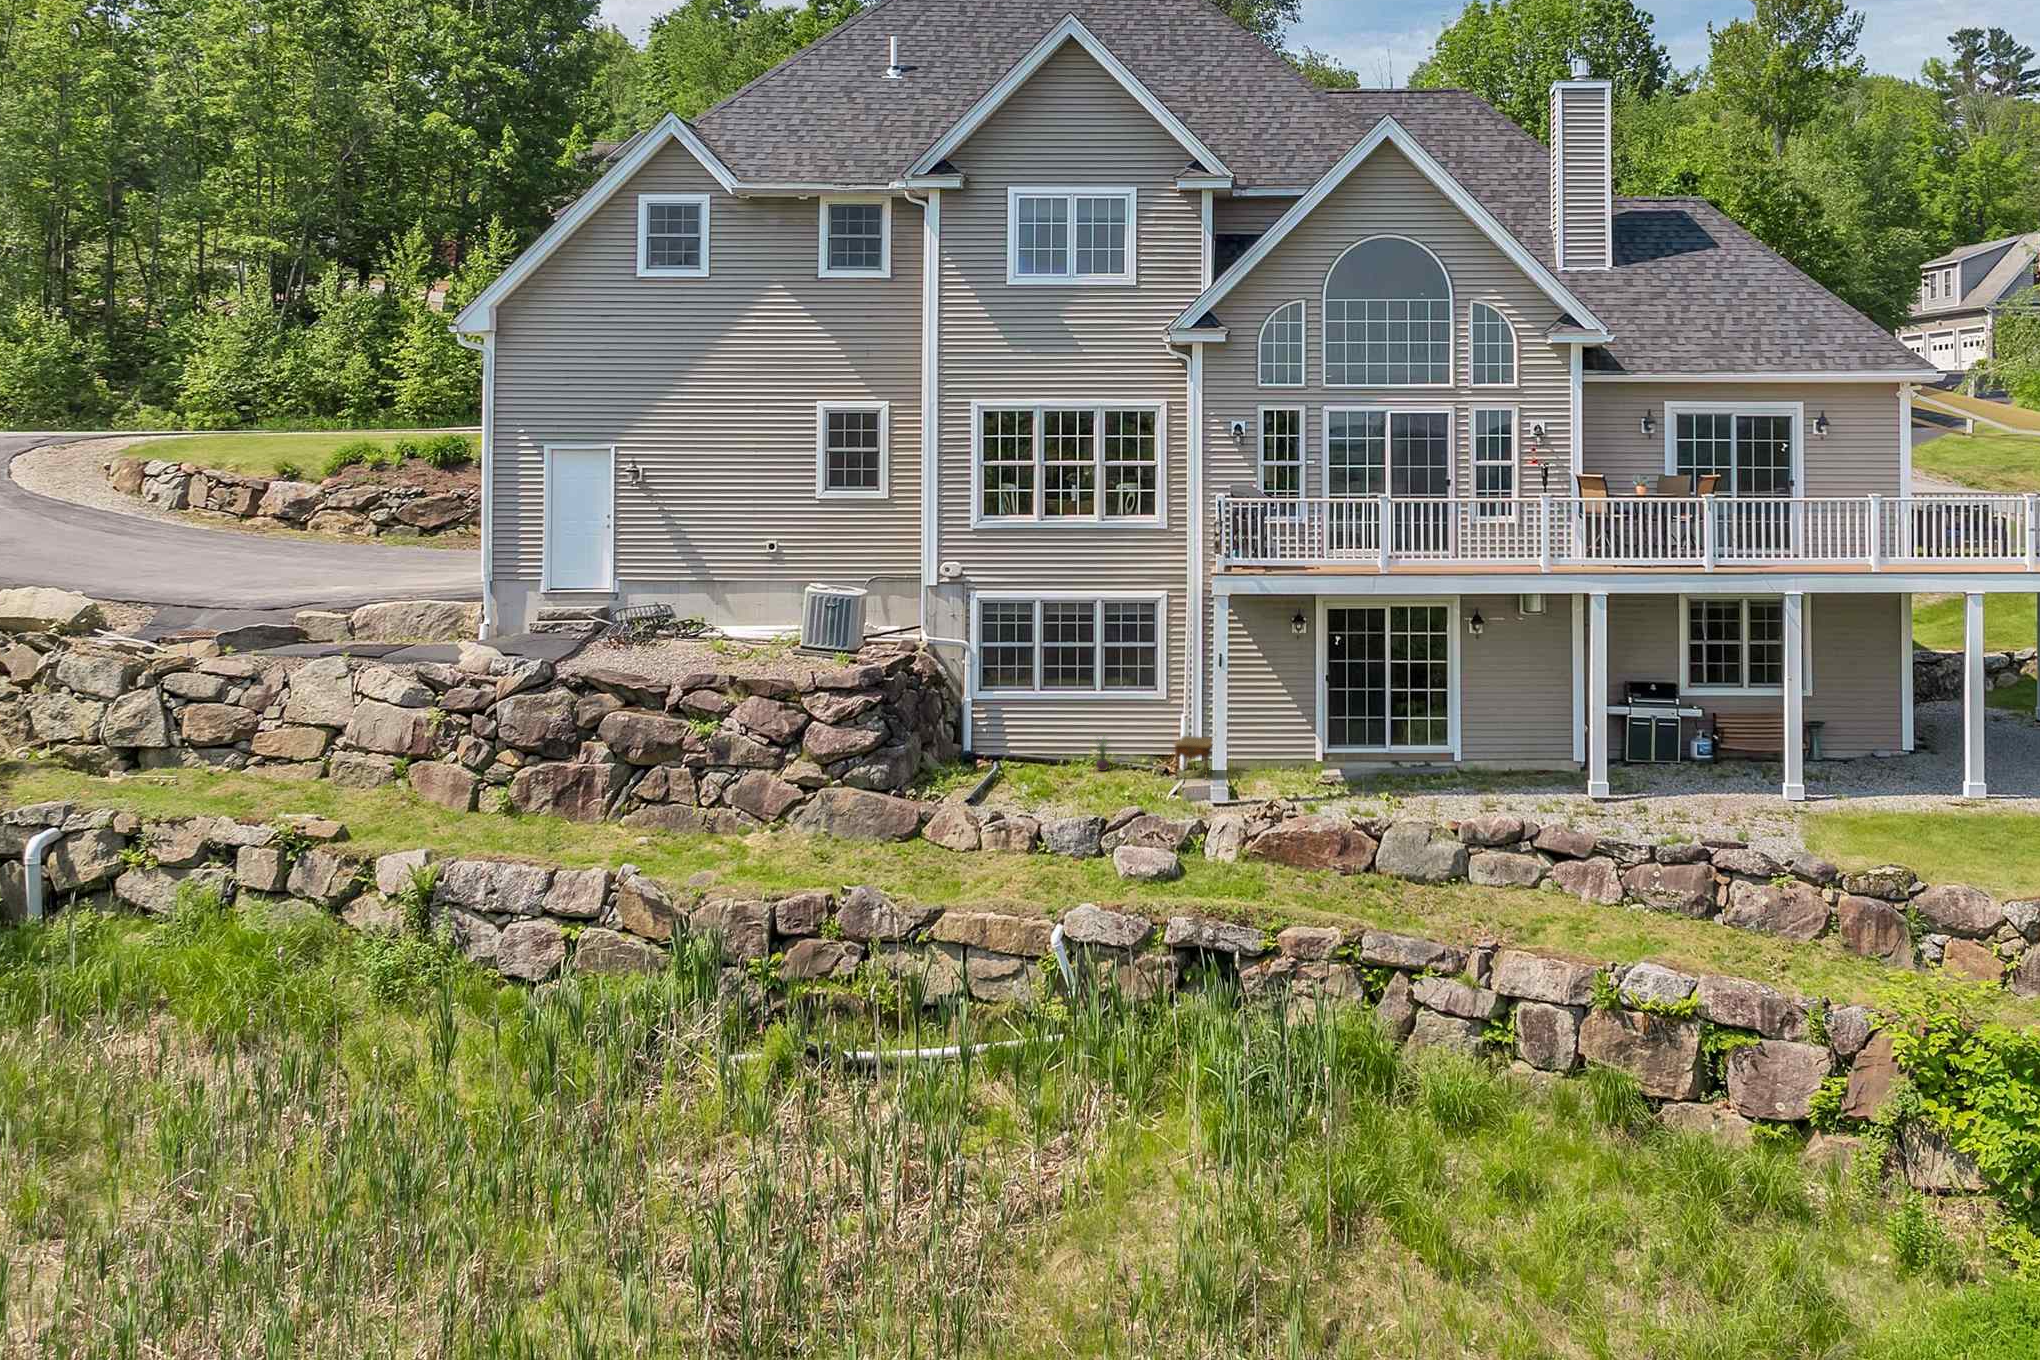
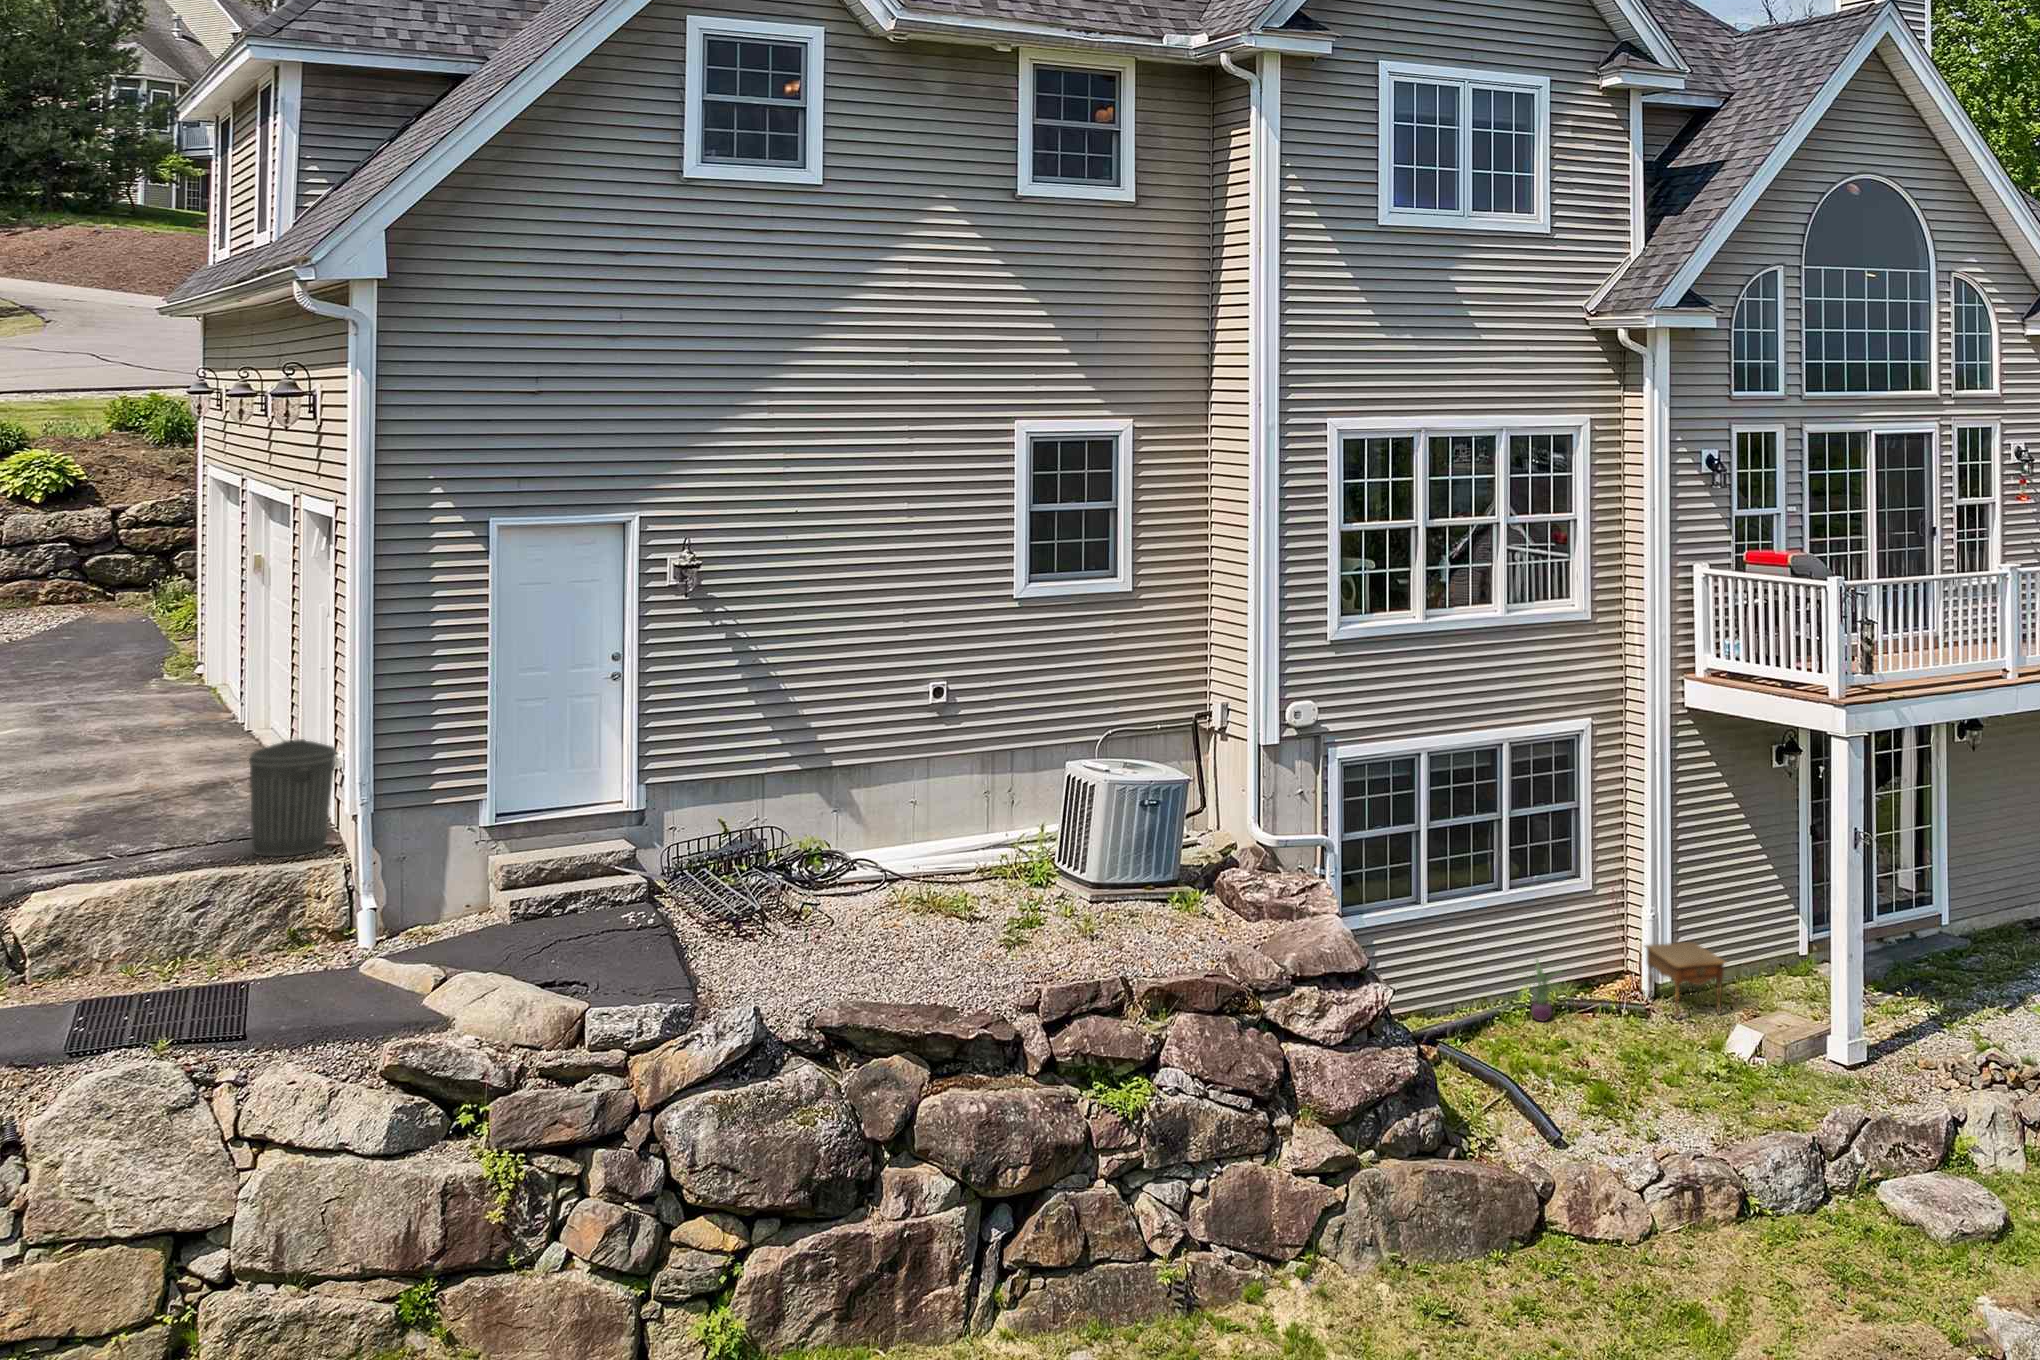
trash can: none [456,552,495,604] -> present [249,739,336,856]

